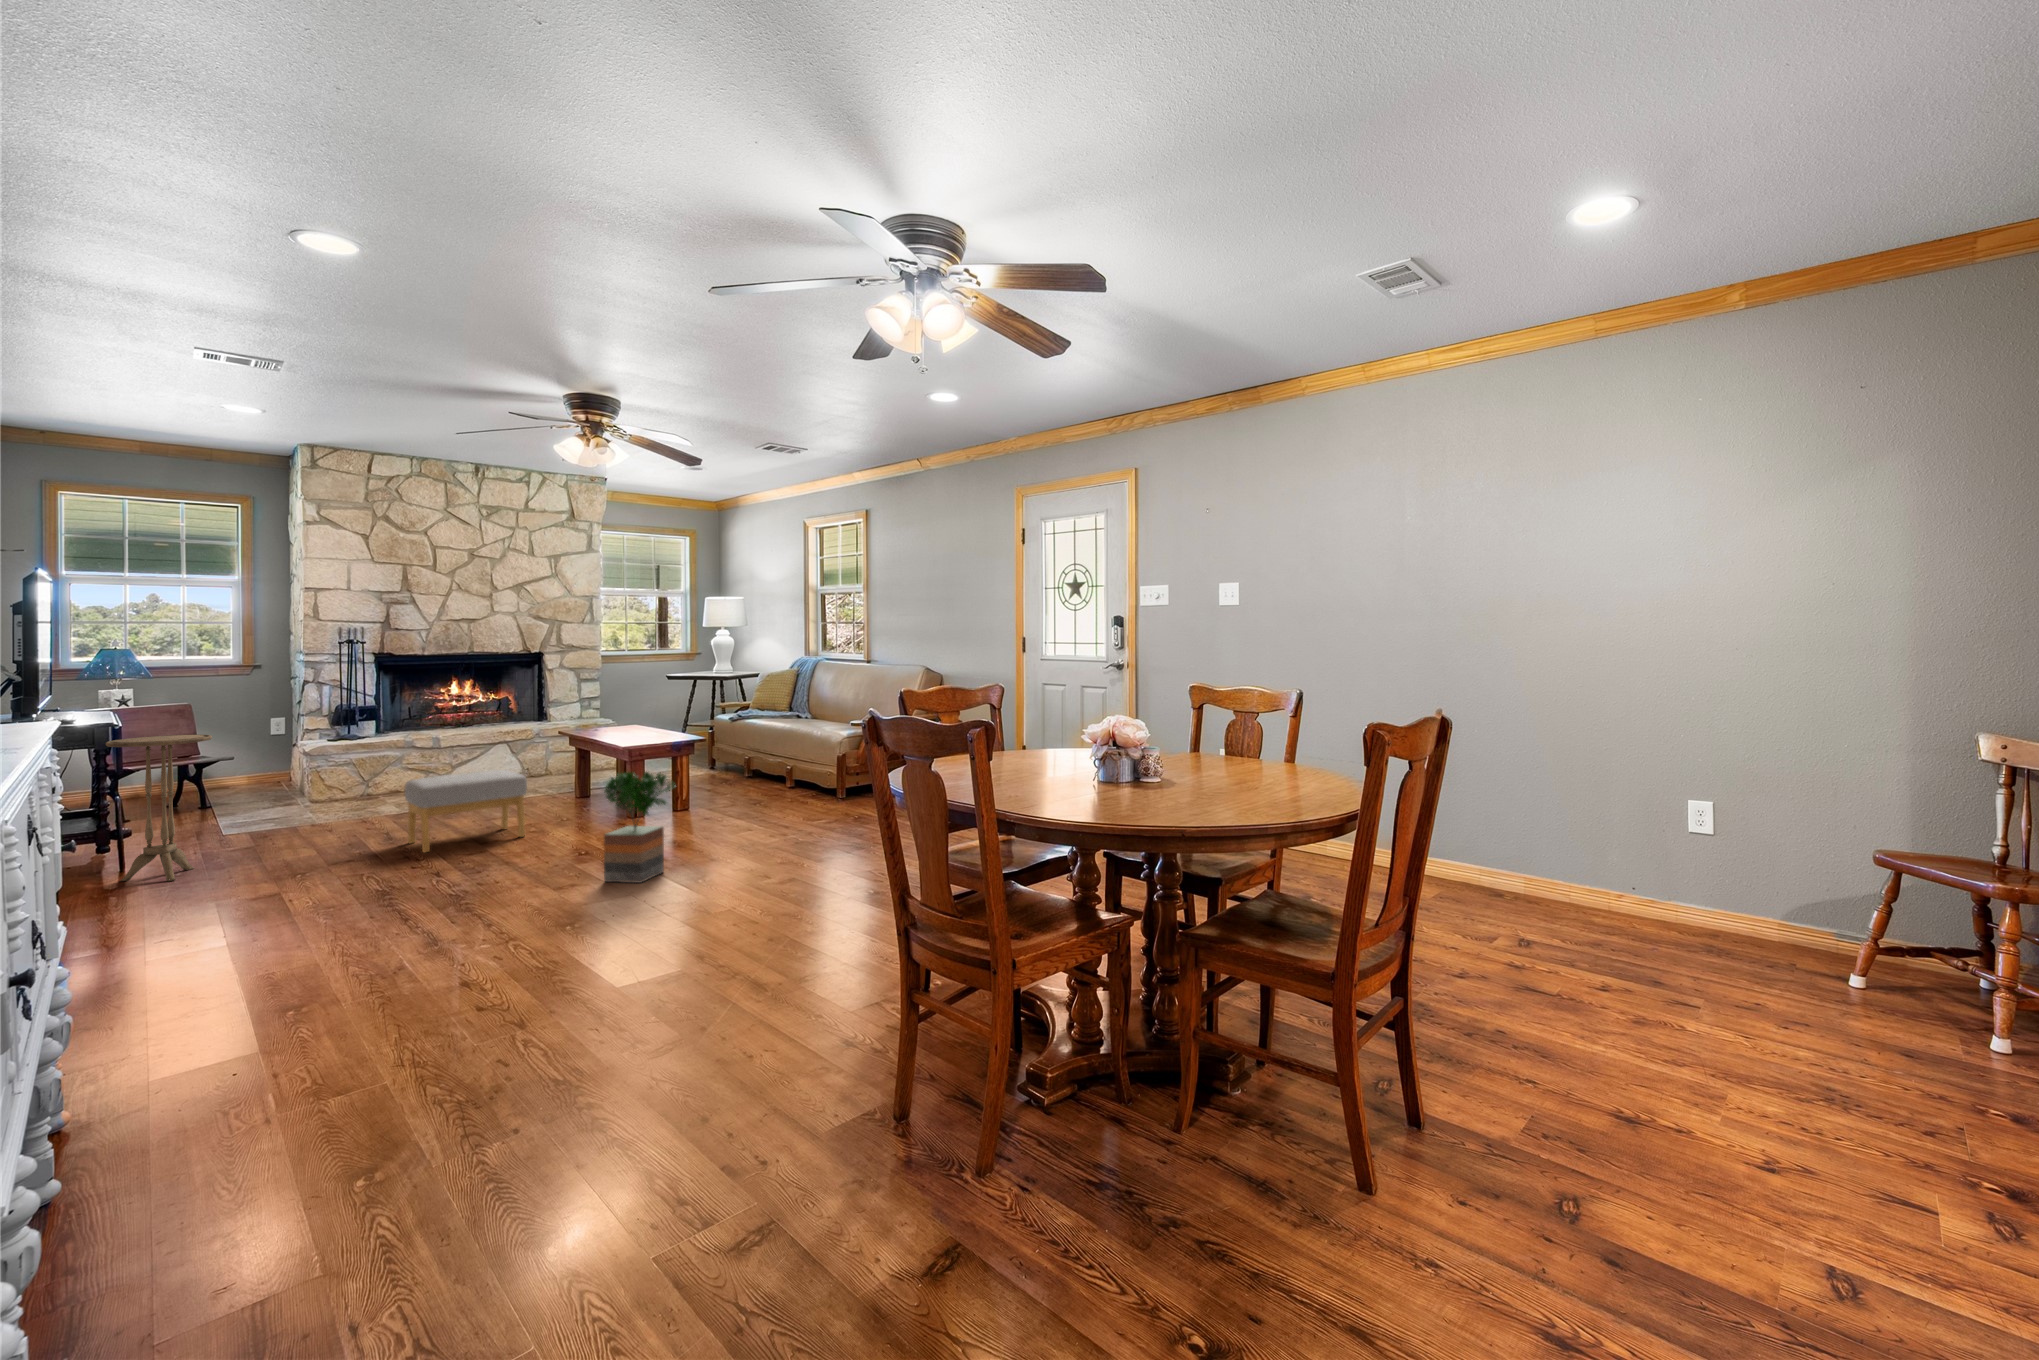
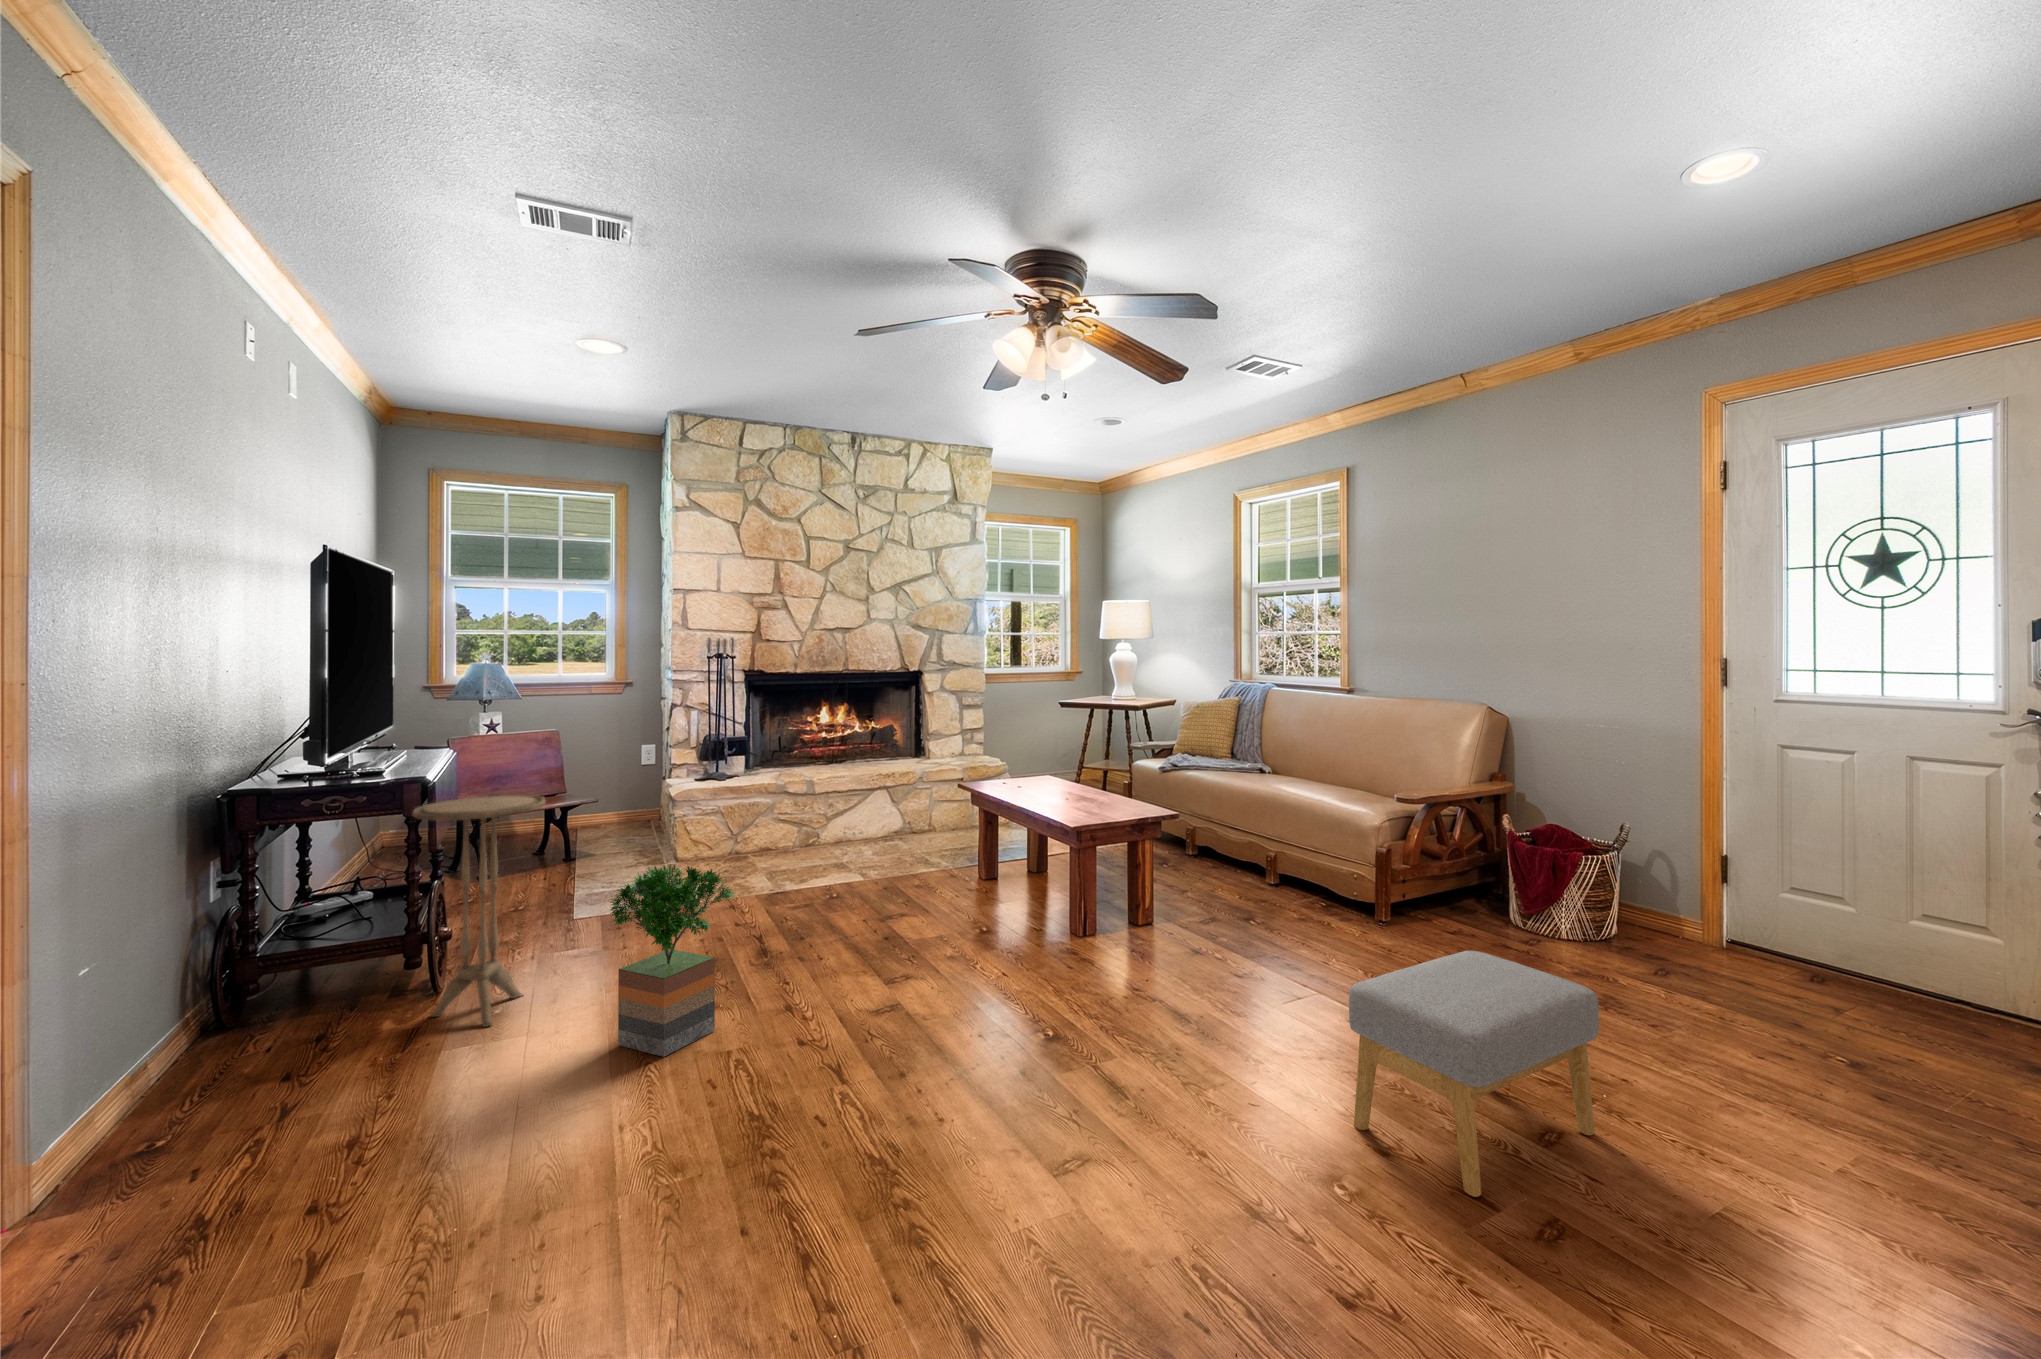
footstool: present [405,770,527,853] -> present [1349,951,1599,1197]
potted tree: present [604,772,675,883] -> present [610,864,734,1057]

